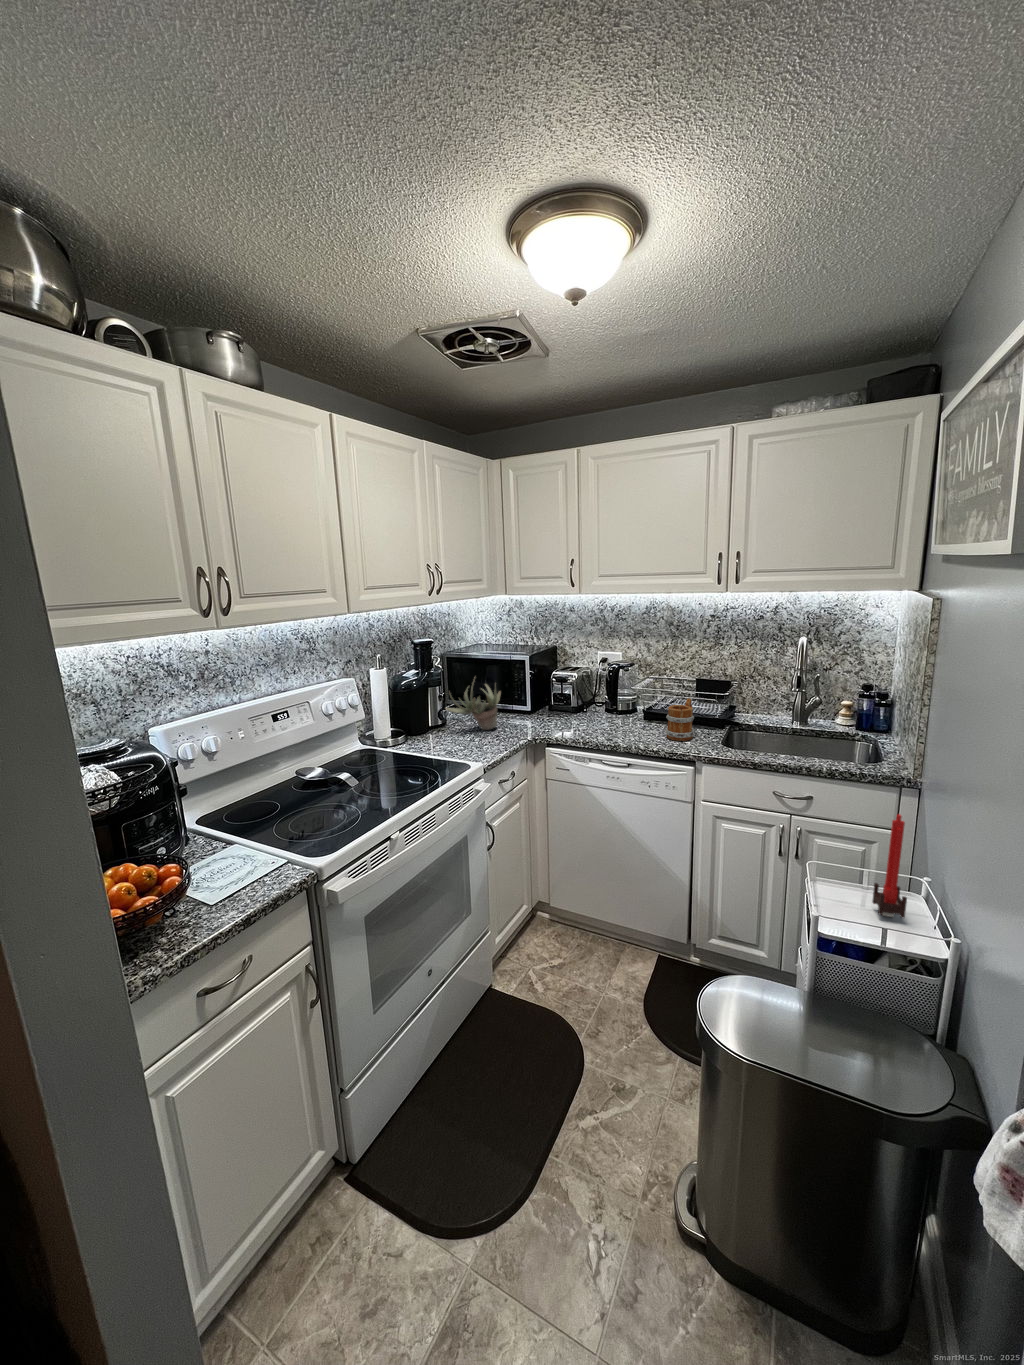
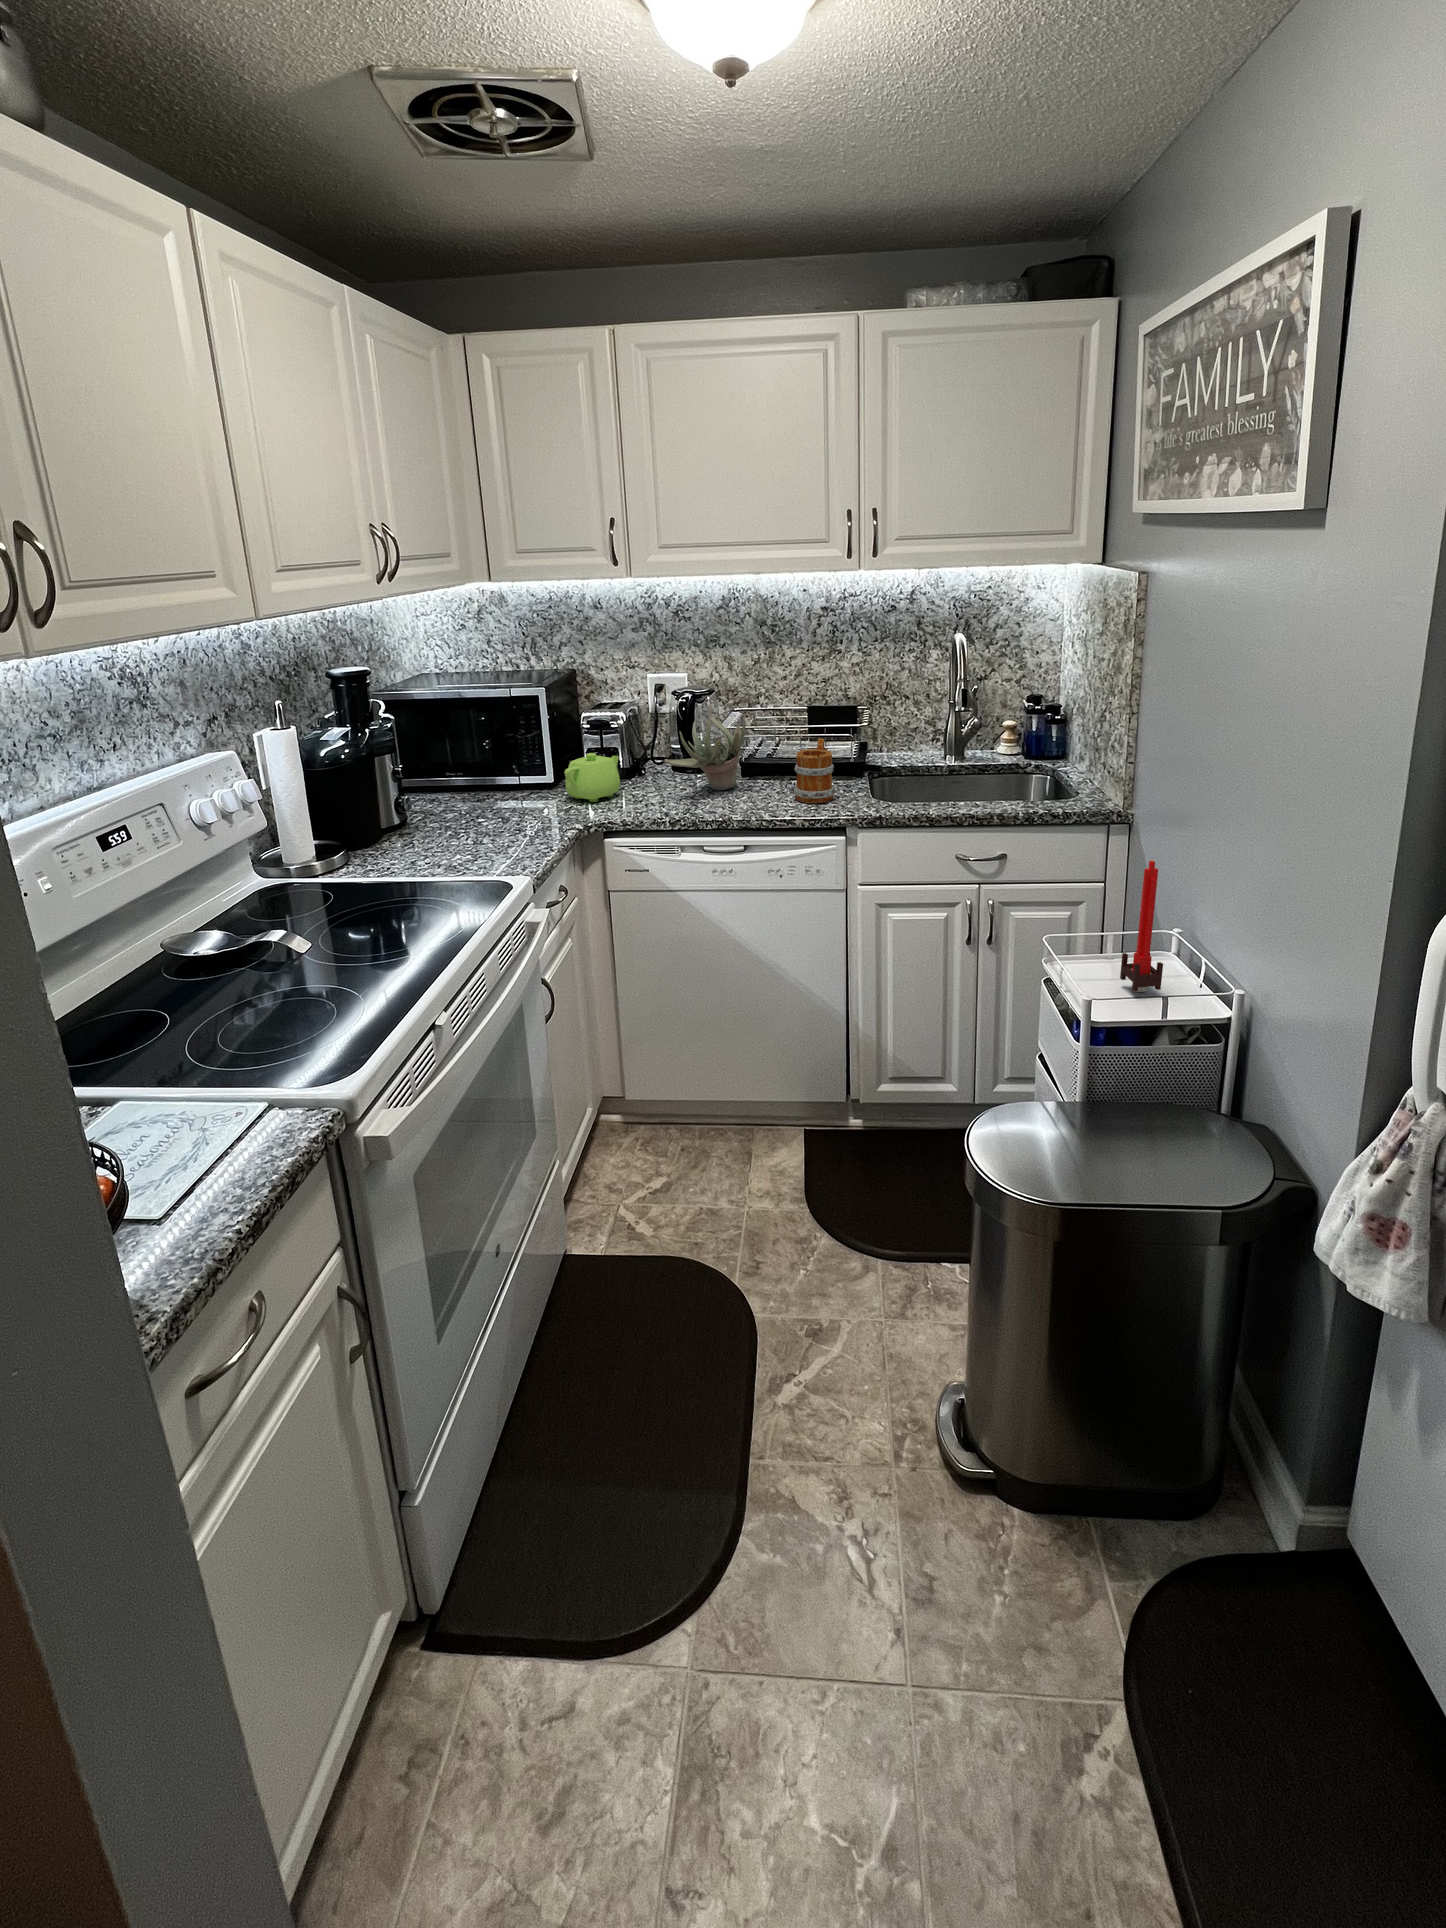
succulent plant: present [446,679,501,730] -> present [665,705,746,790]
teapot: none [527,695,564,724] -> present [564,753,620,802]

